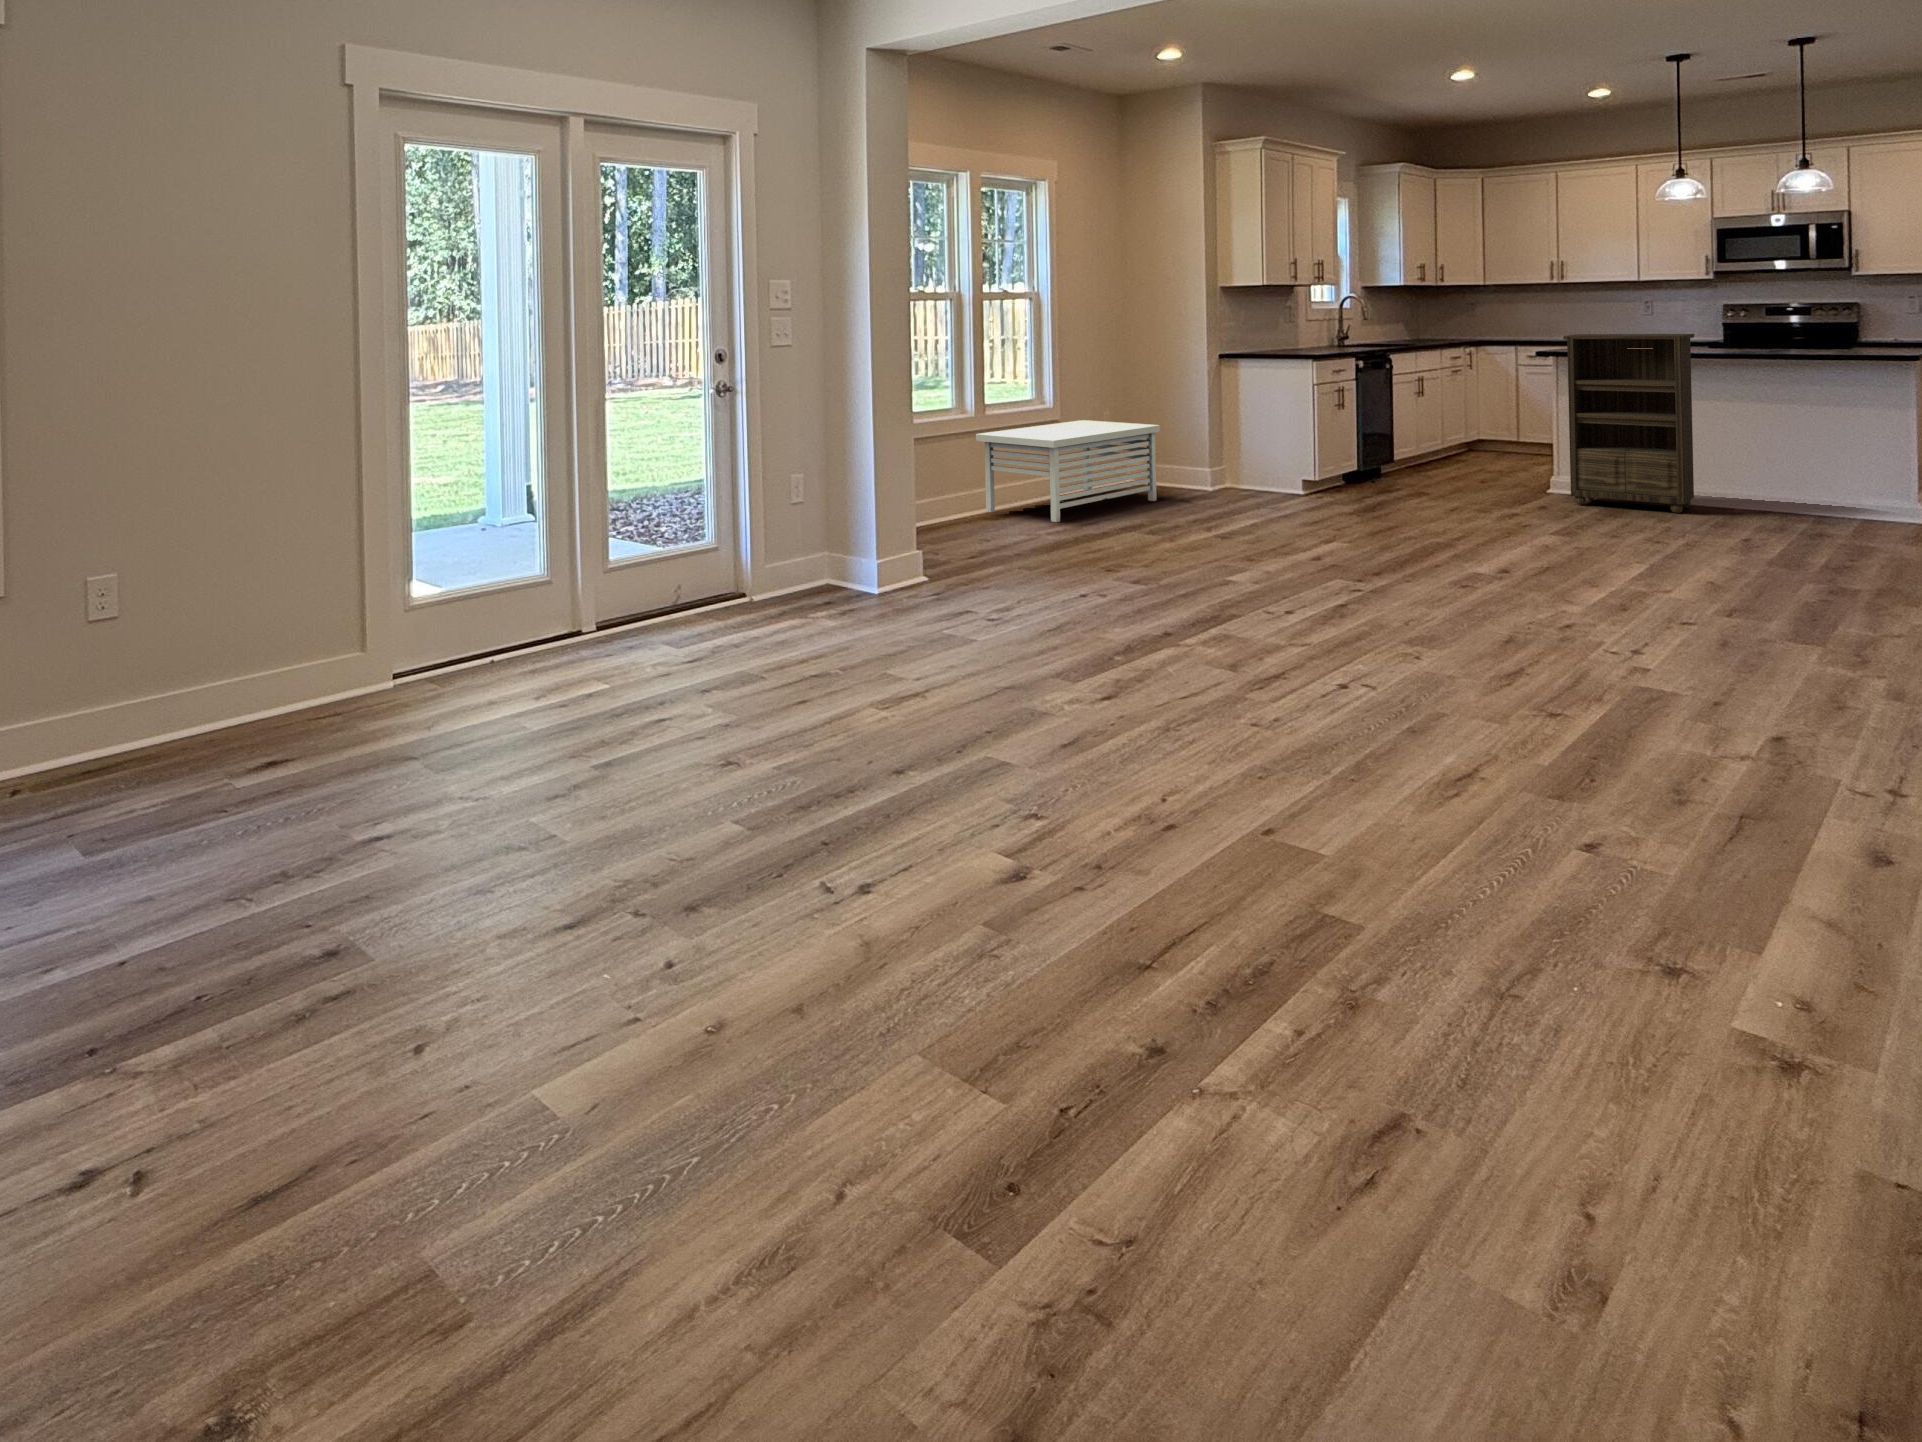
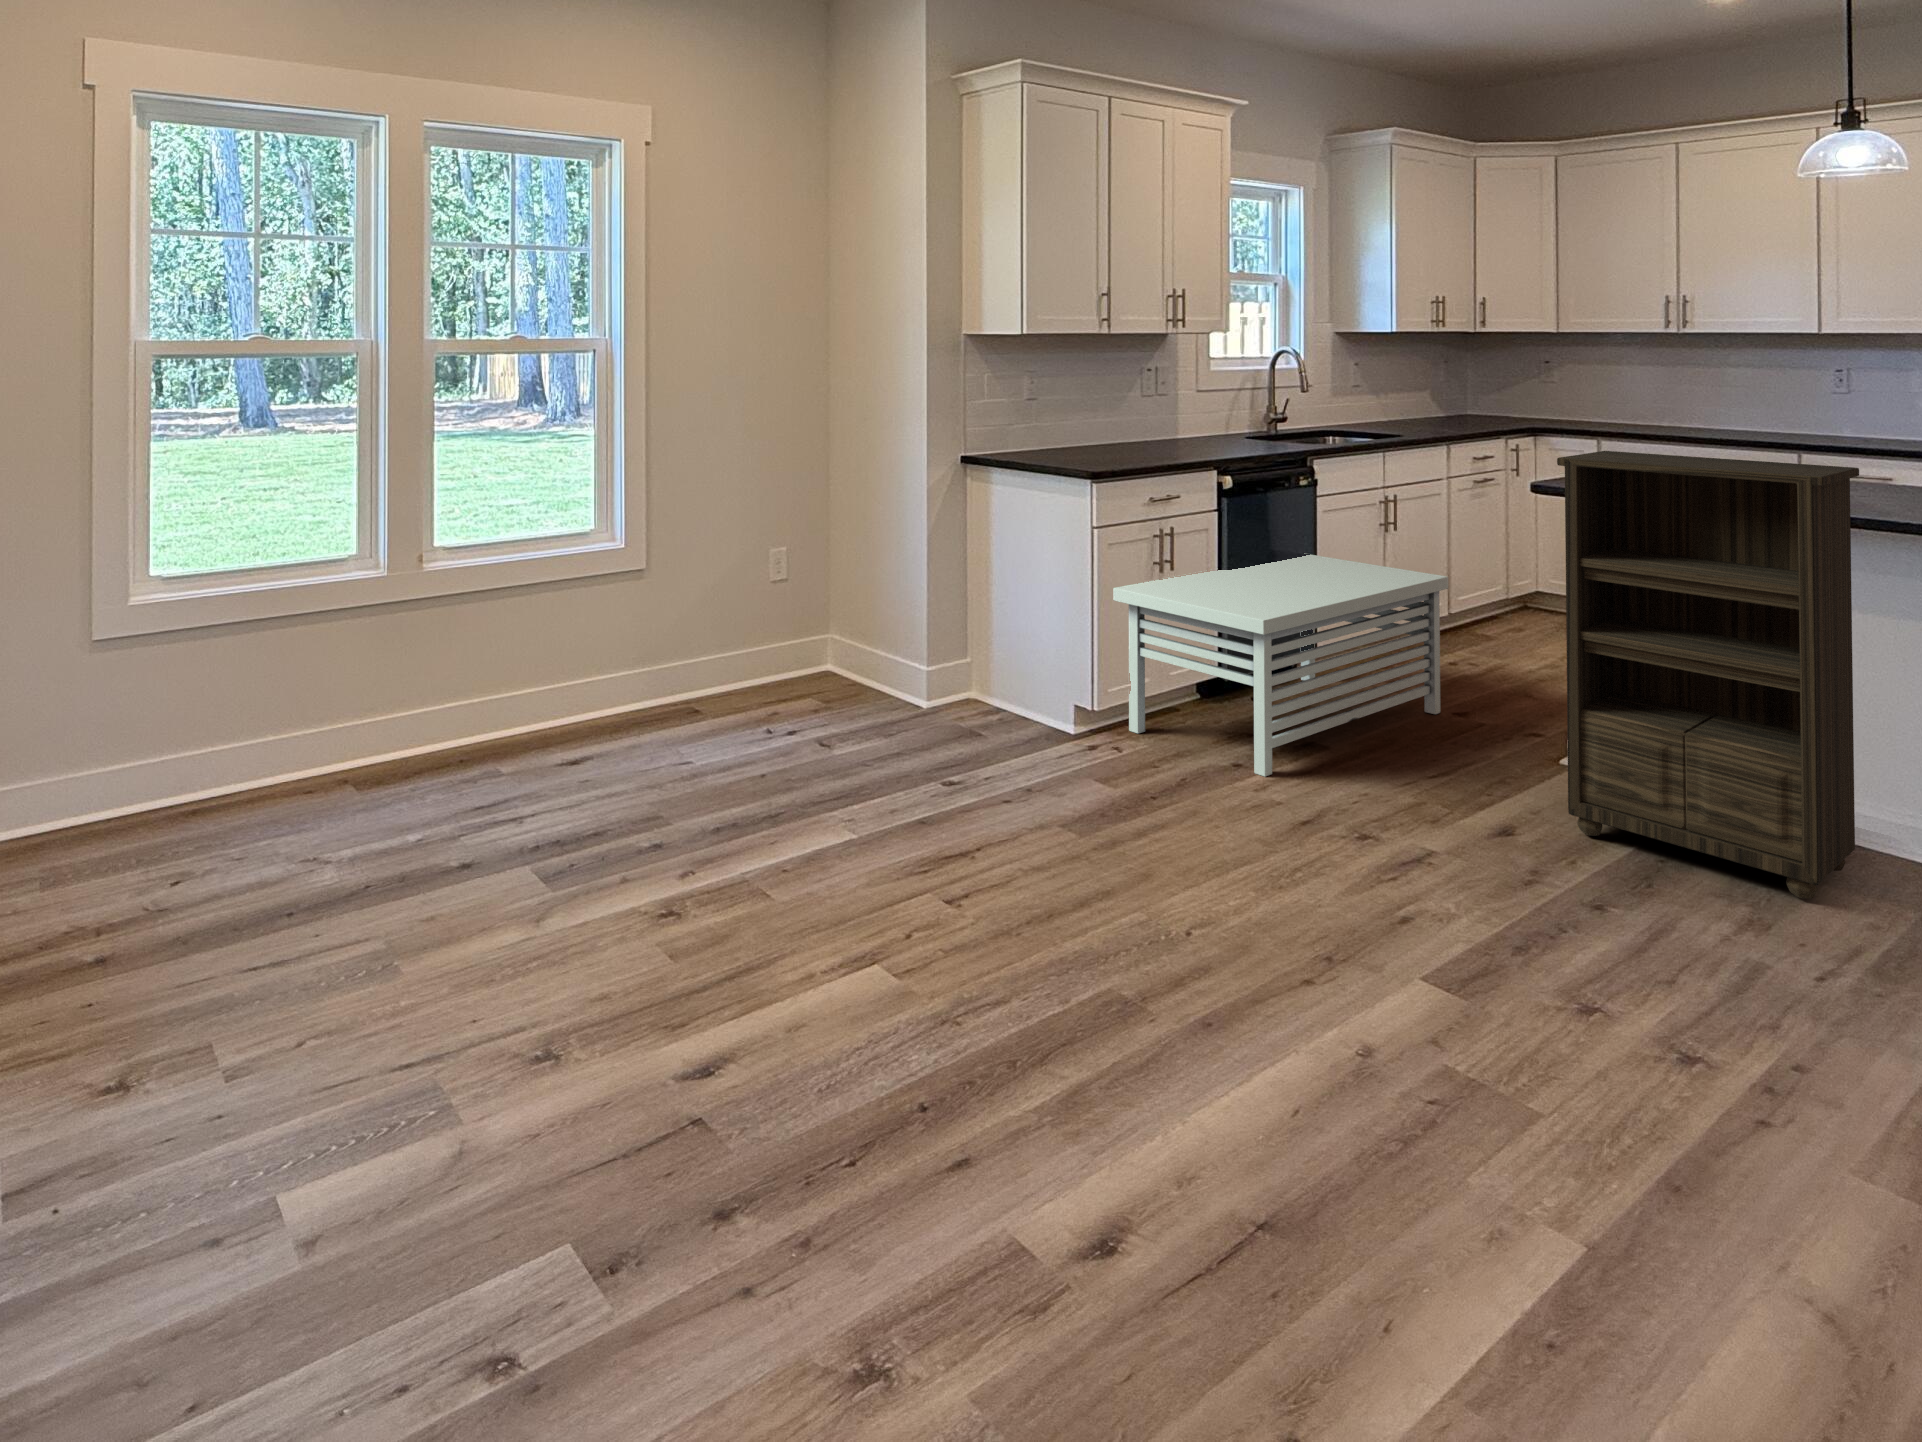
storage bench: present [976,420,1160,522] -> present [1113,555,1448,777]

